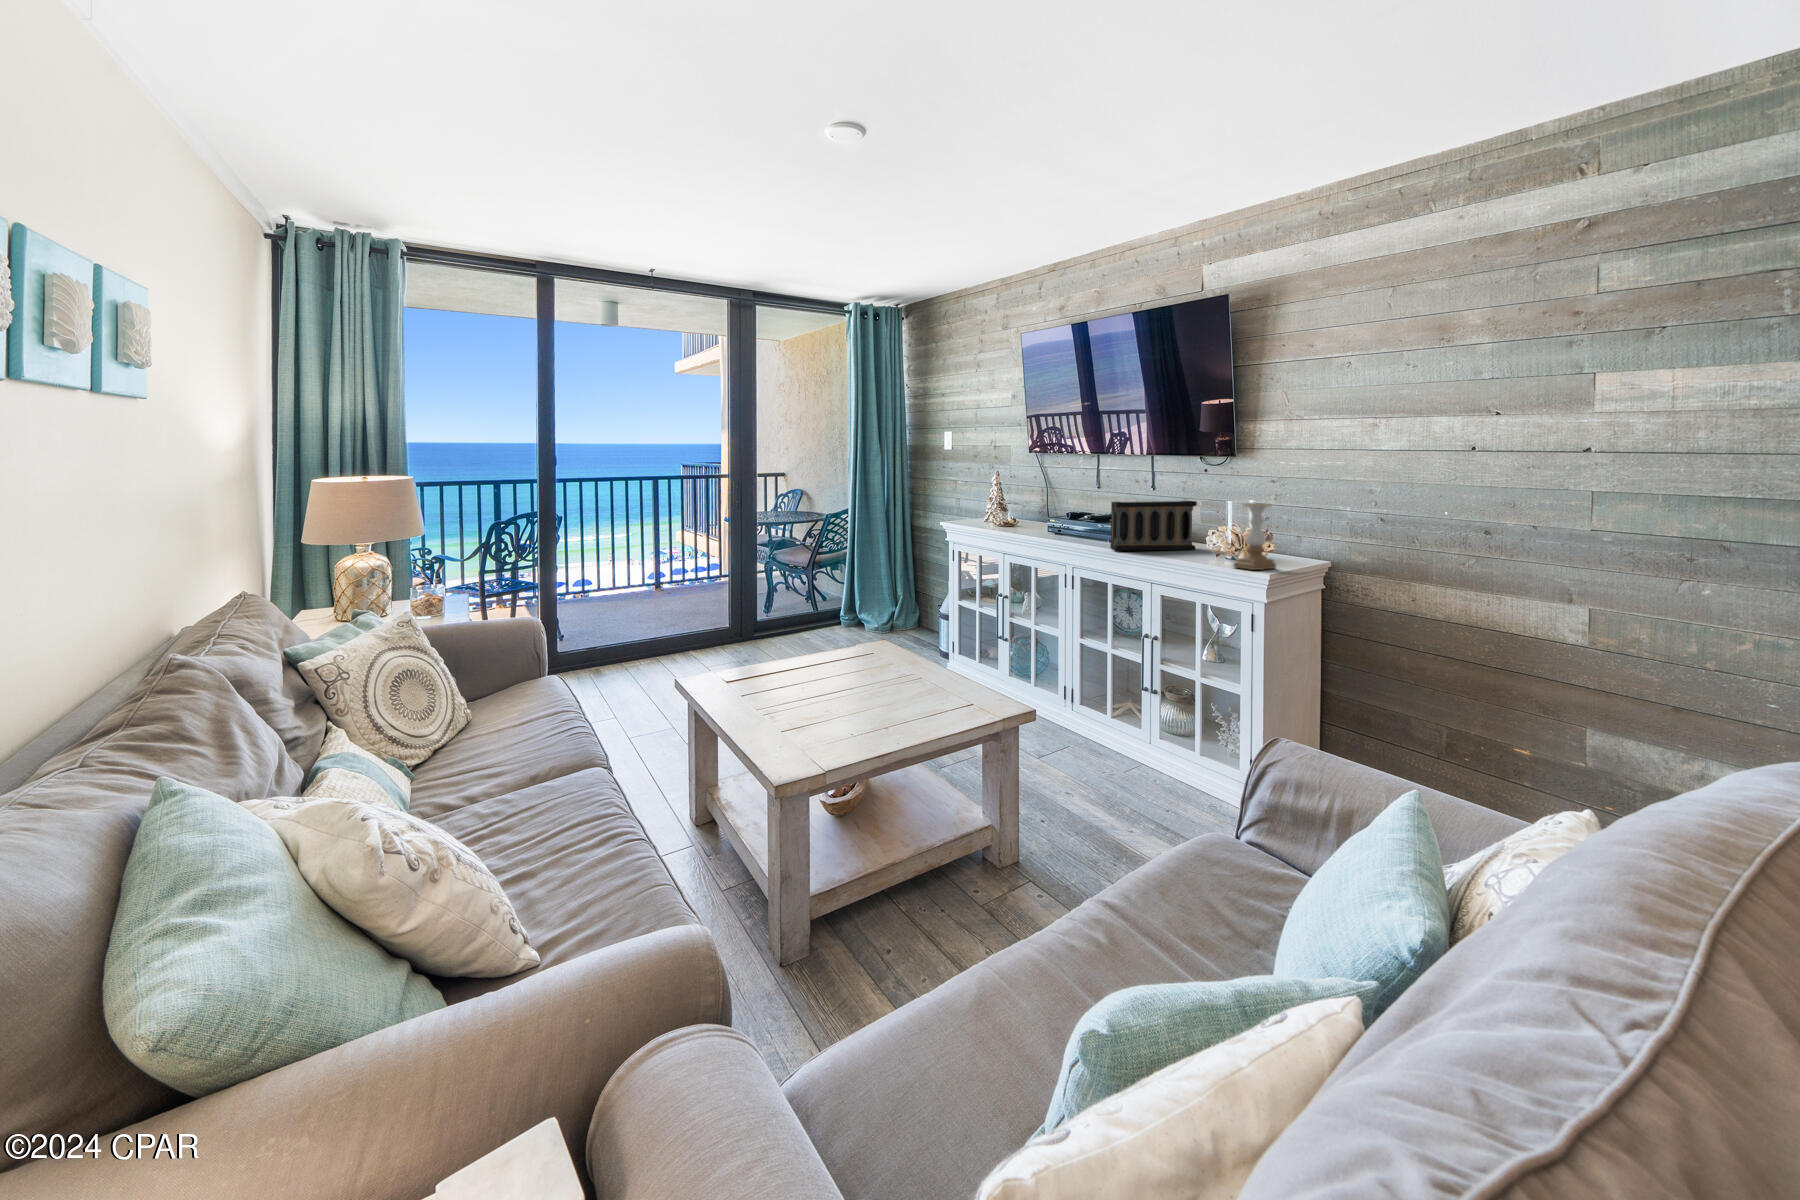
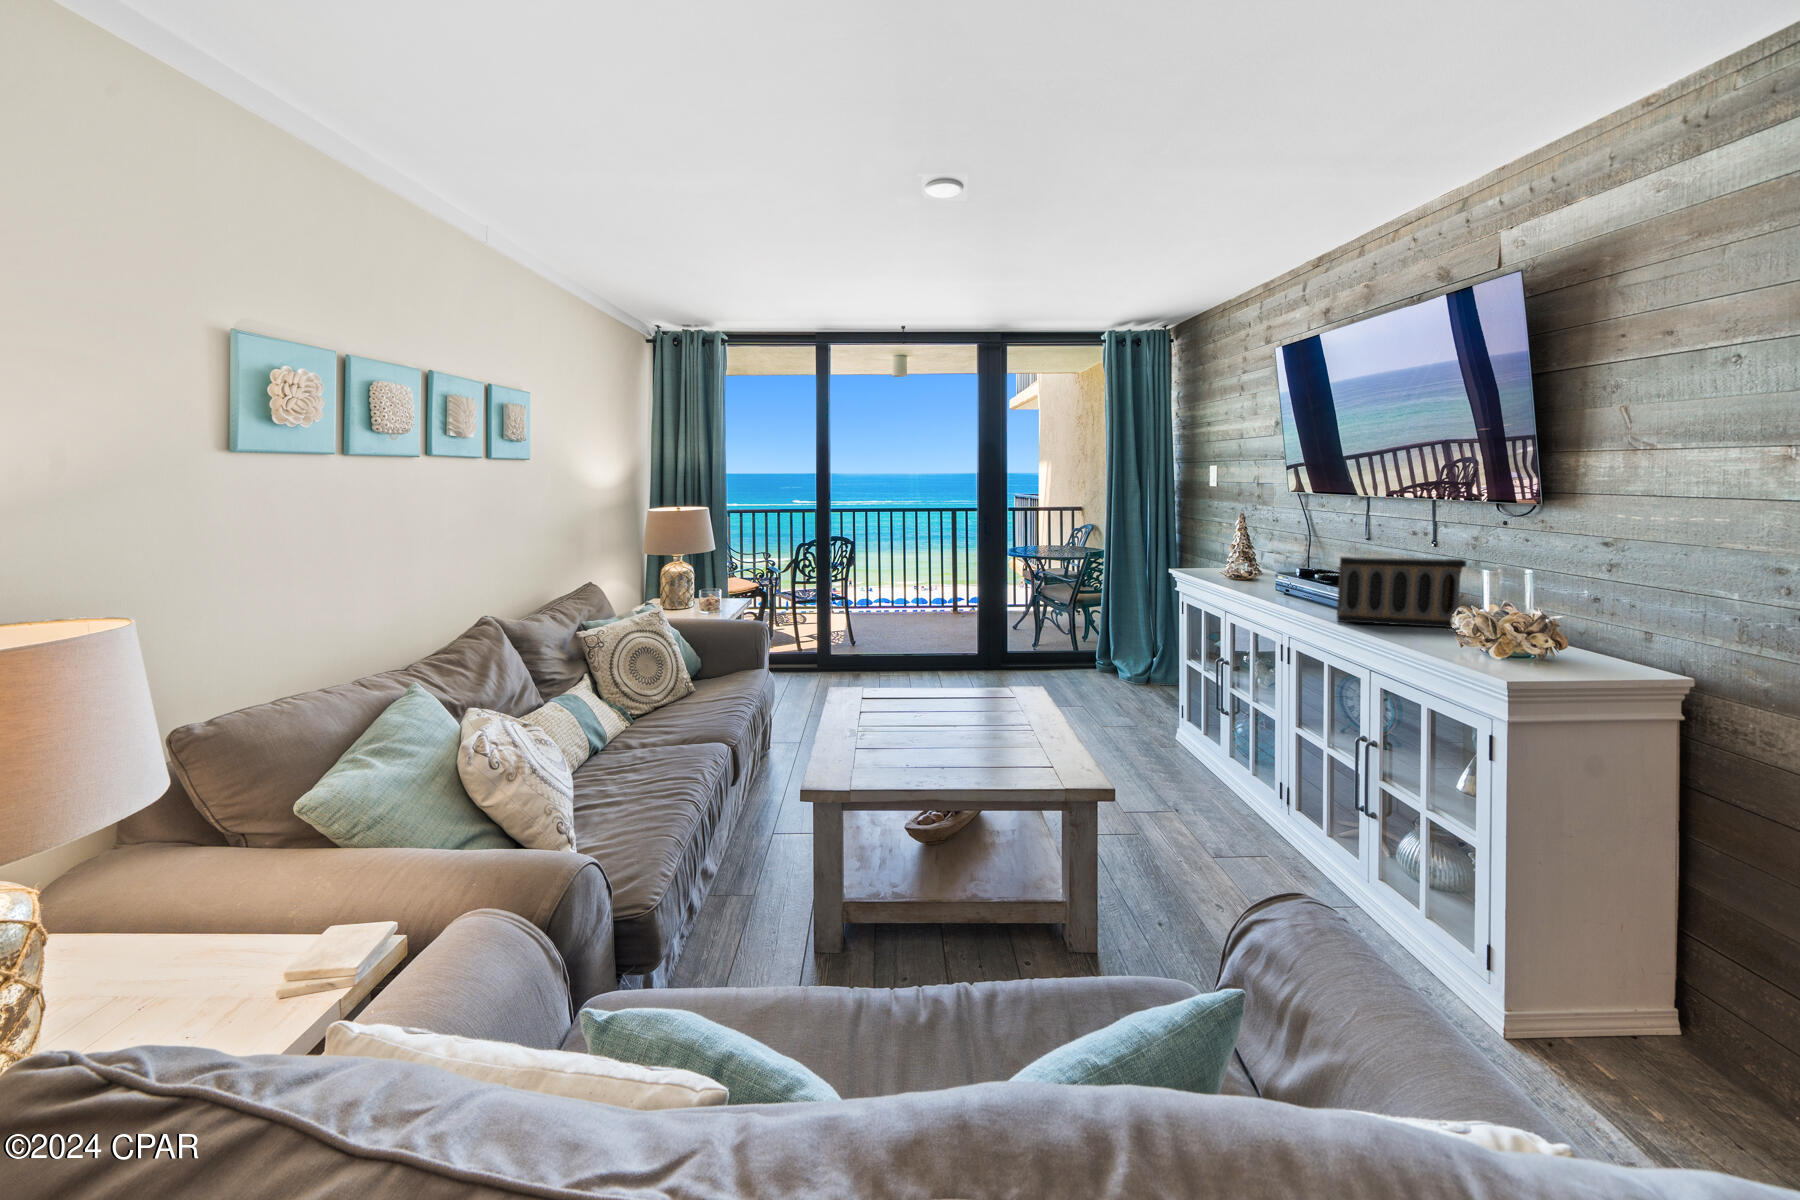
candle holder: present [1234,503,1276,570] -> none [1481,571,1554,673]

